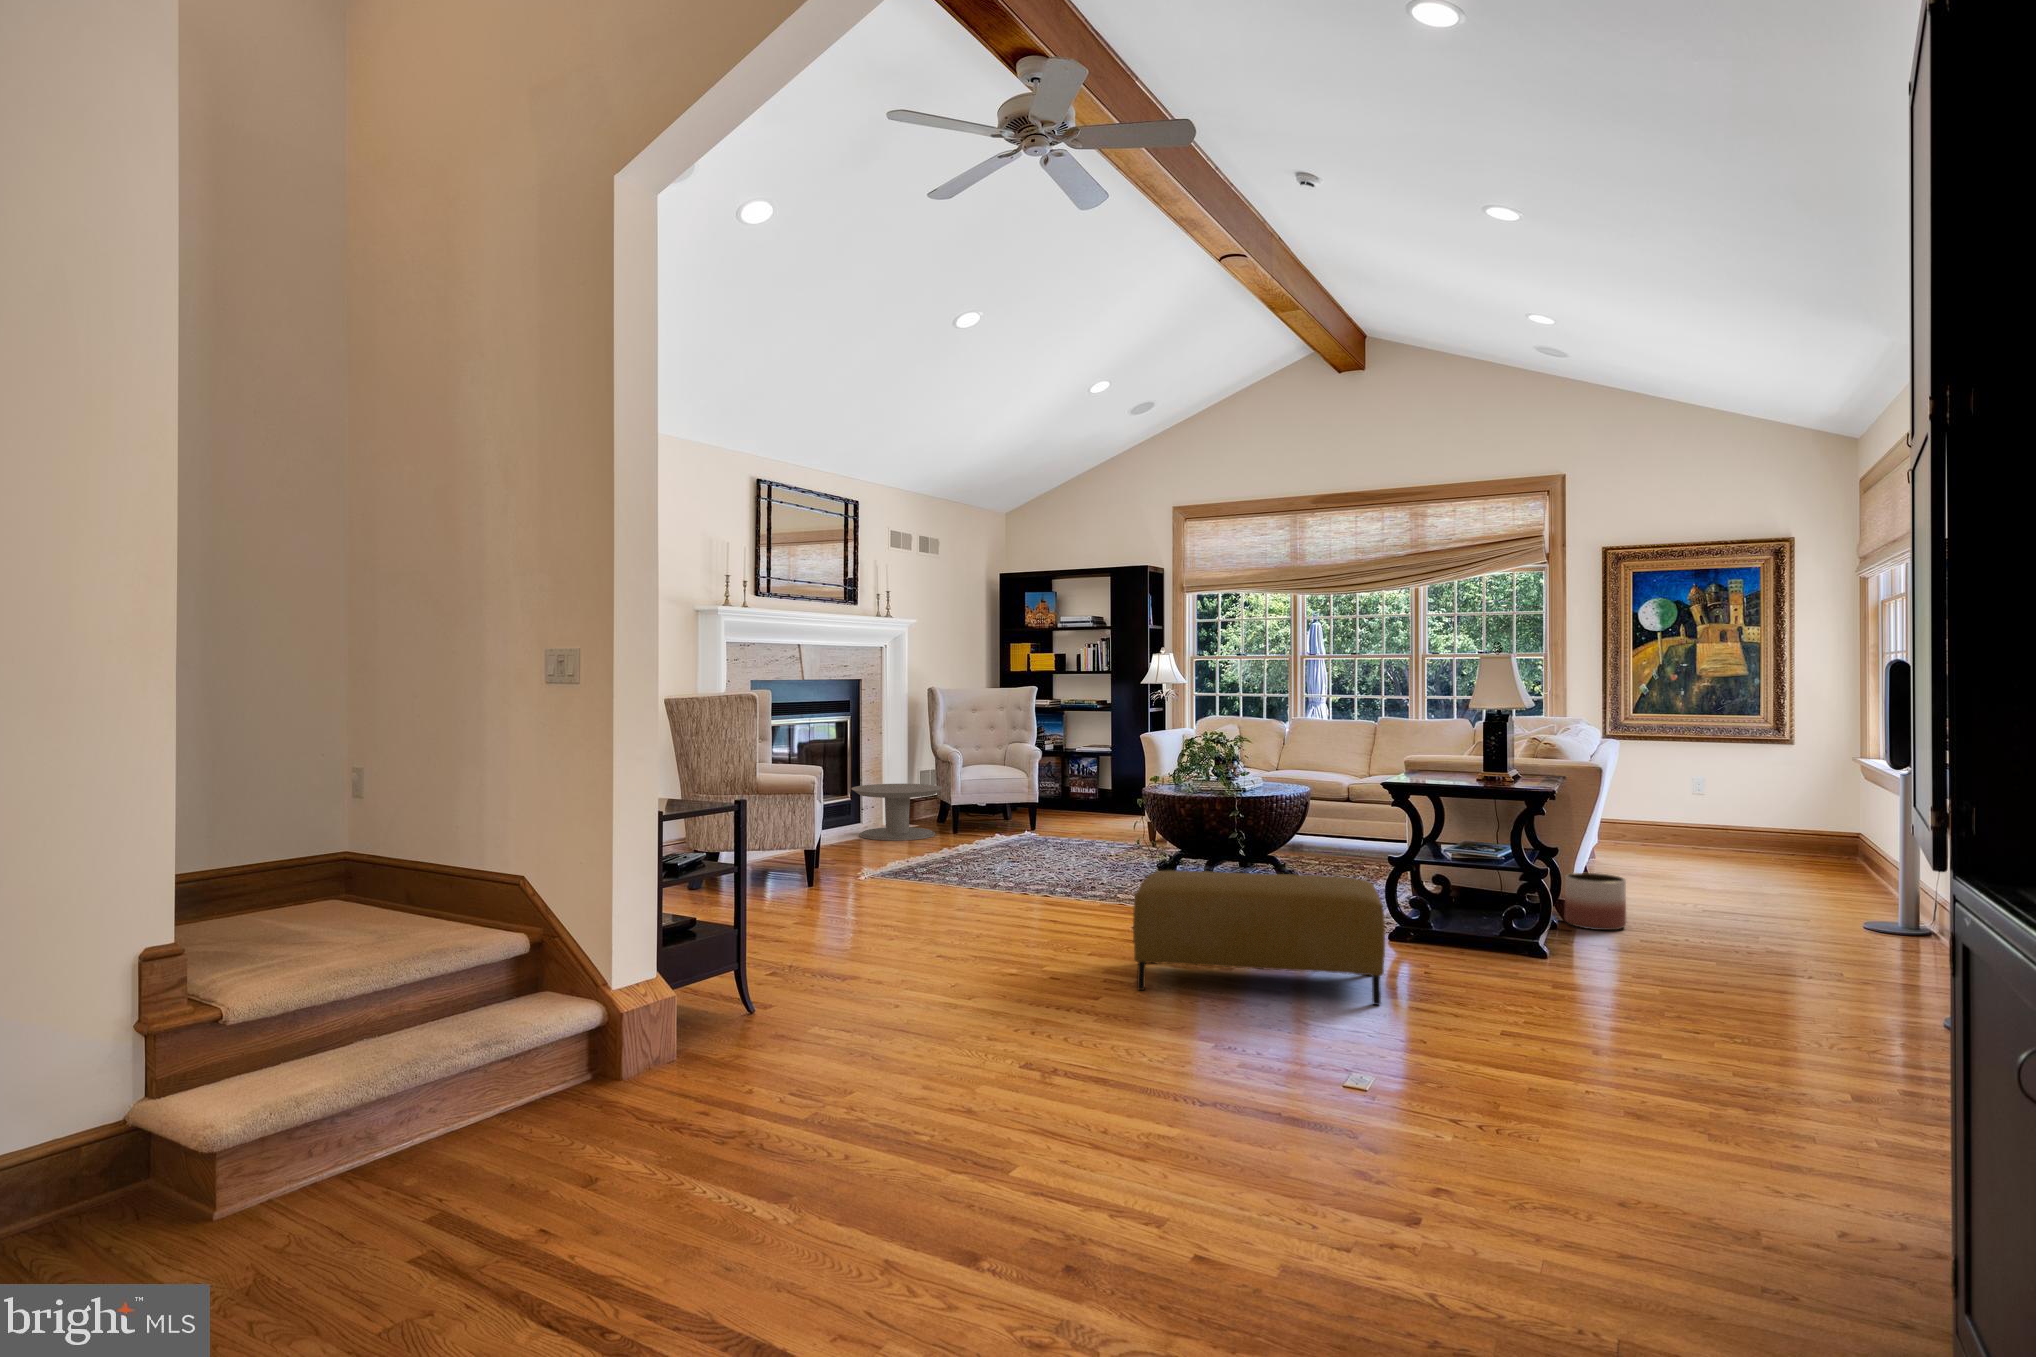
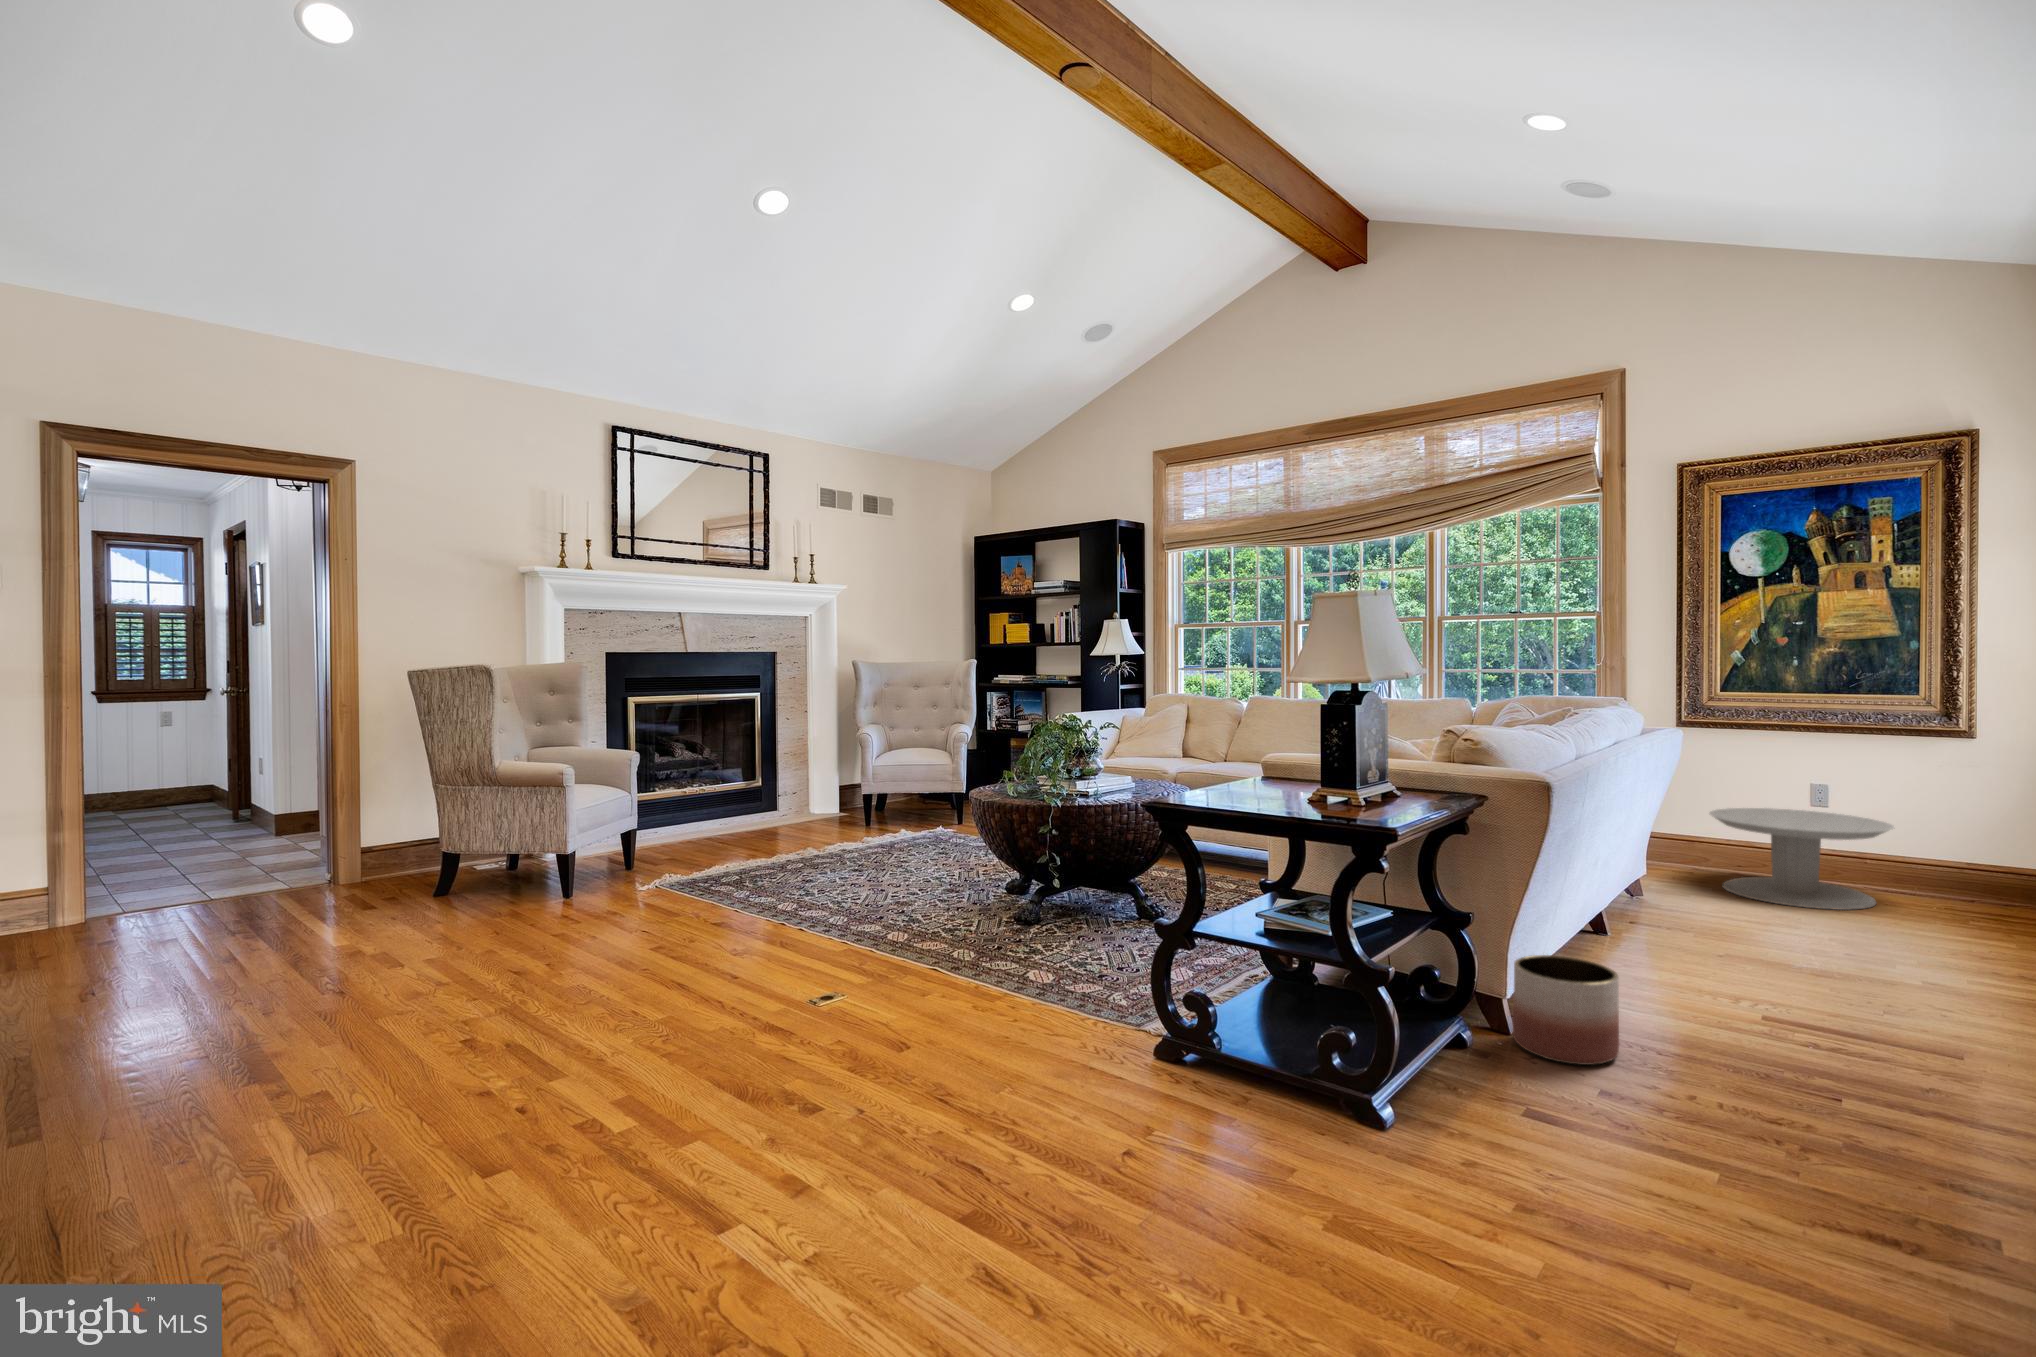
side table: present [851,784,943,840] -> present [1710,808,1894,910]
ottoman: present [1133,871,1385,1005] -> none [568,953,1046,1290]

